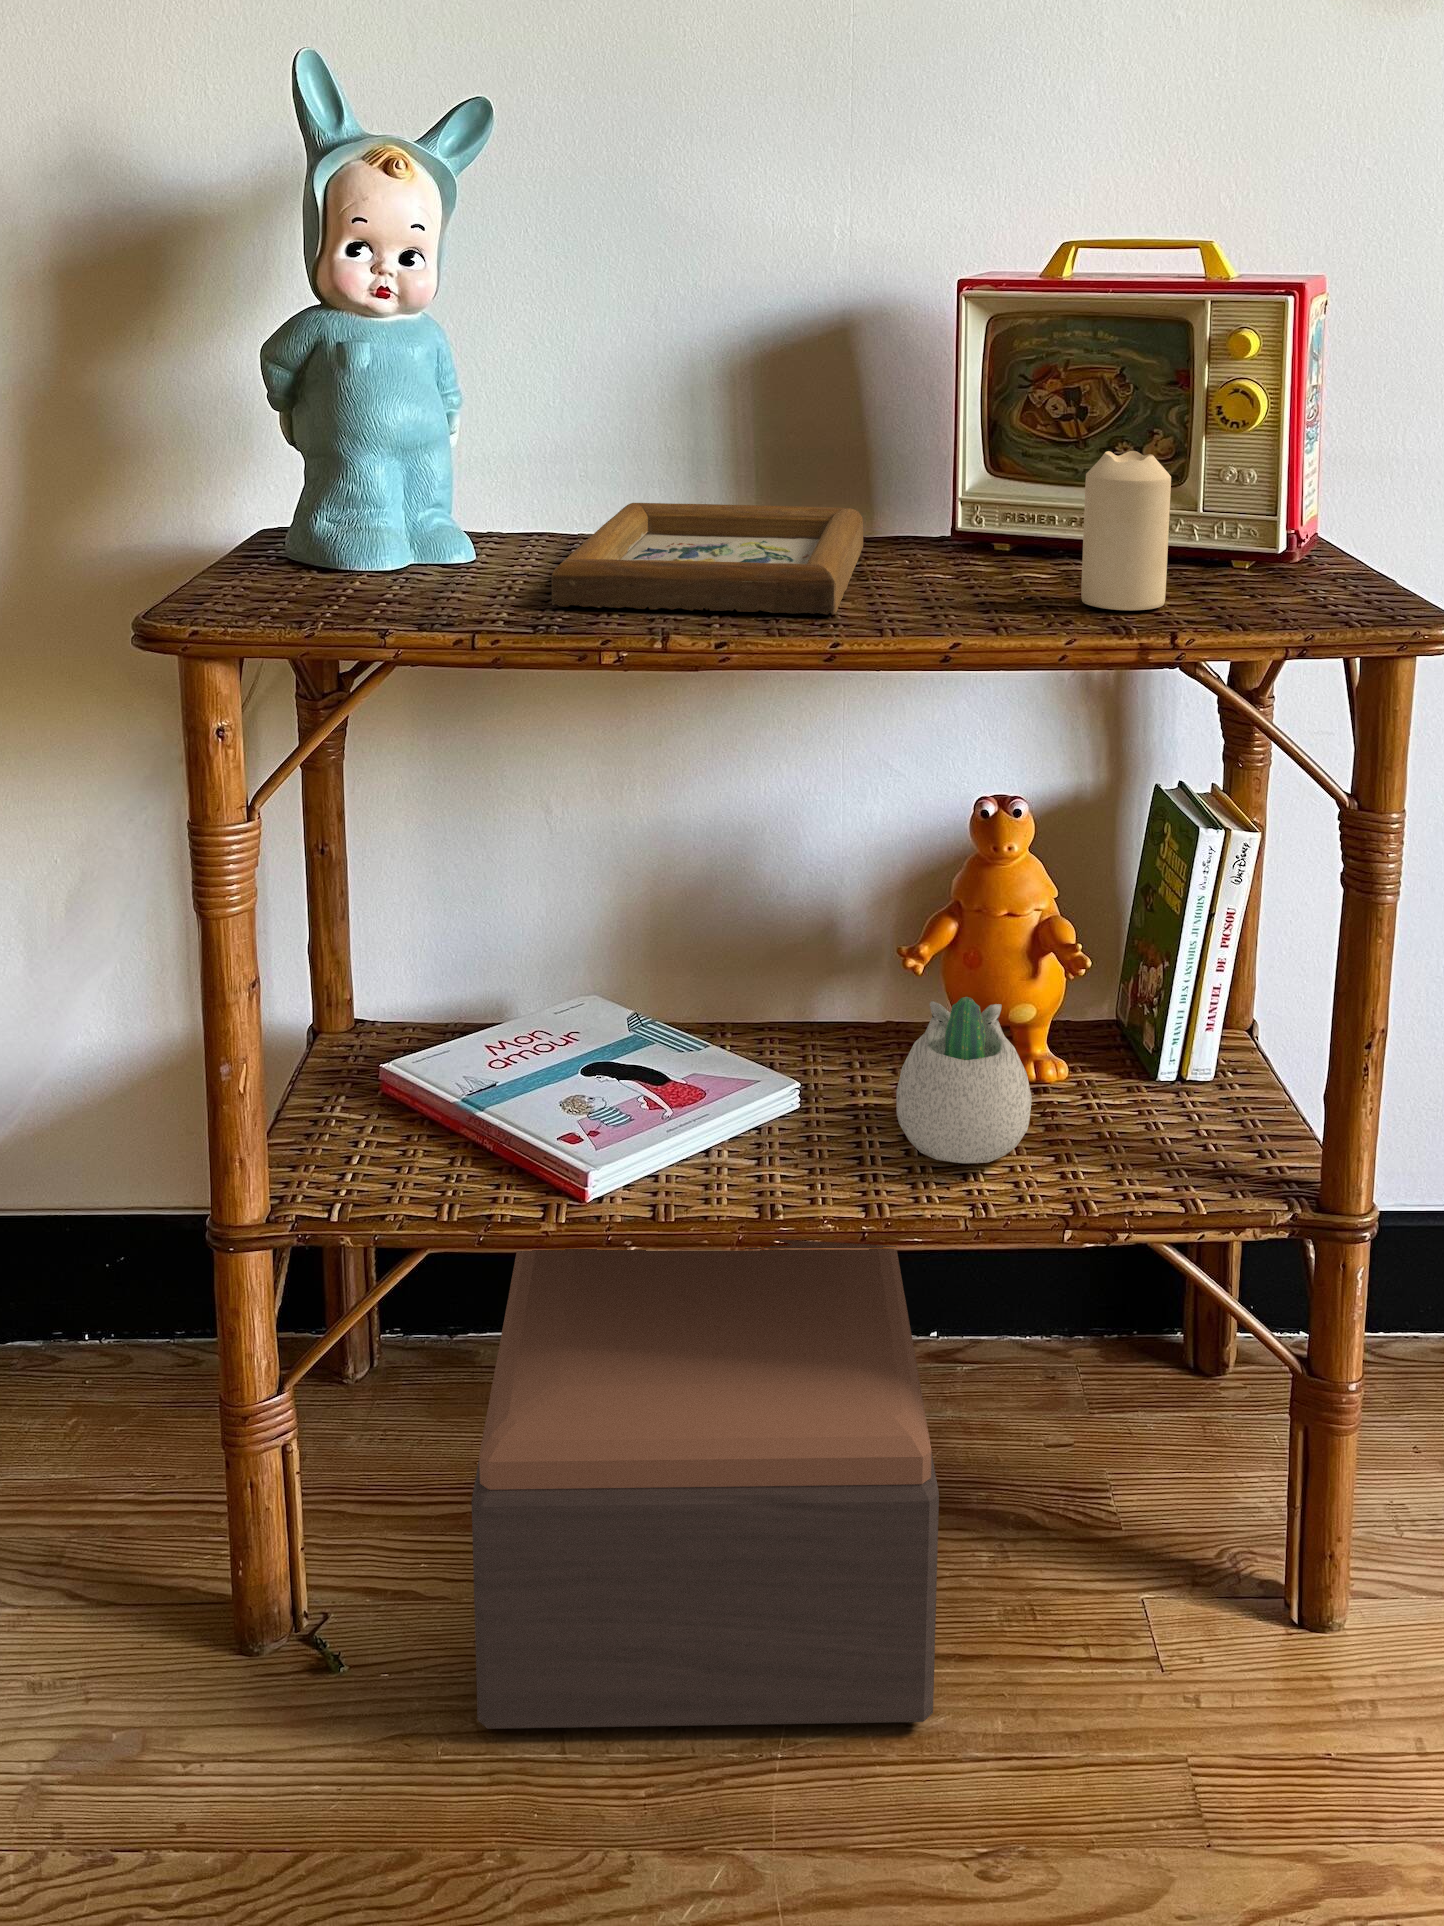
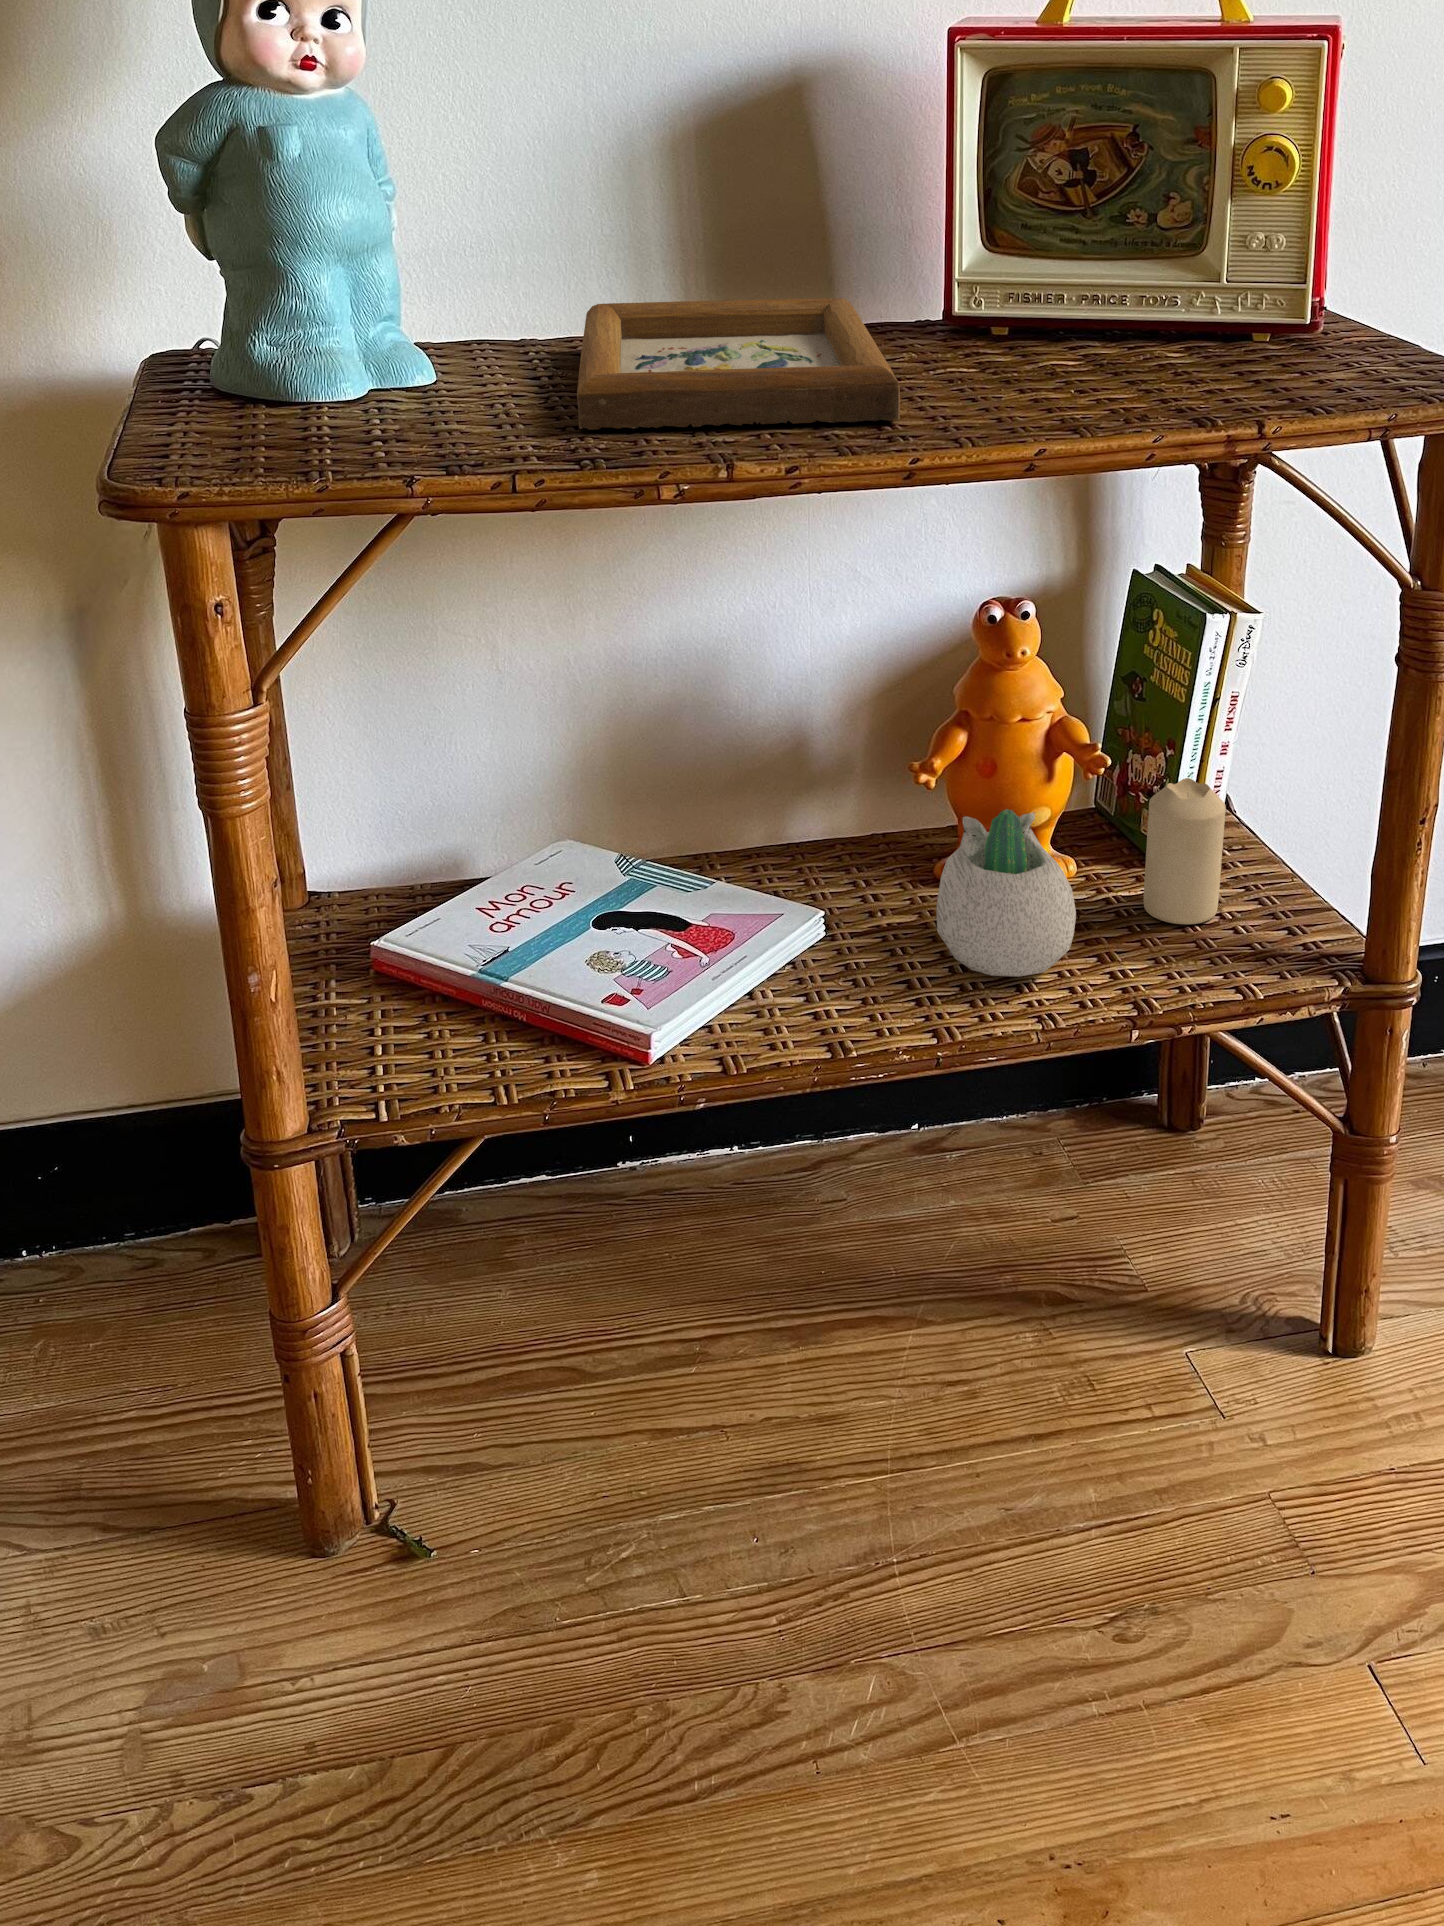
candle: present [1081,451,1171,610] -> present [1144,778,1226,924]
footstool: present [472,1239,939,1729] -> none [531,1033,1042,1590]

